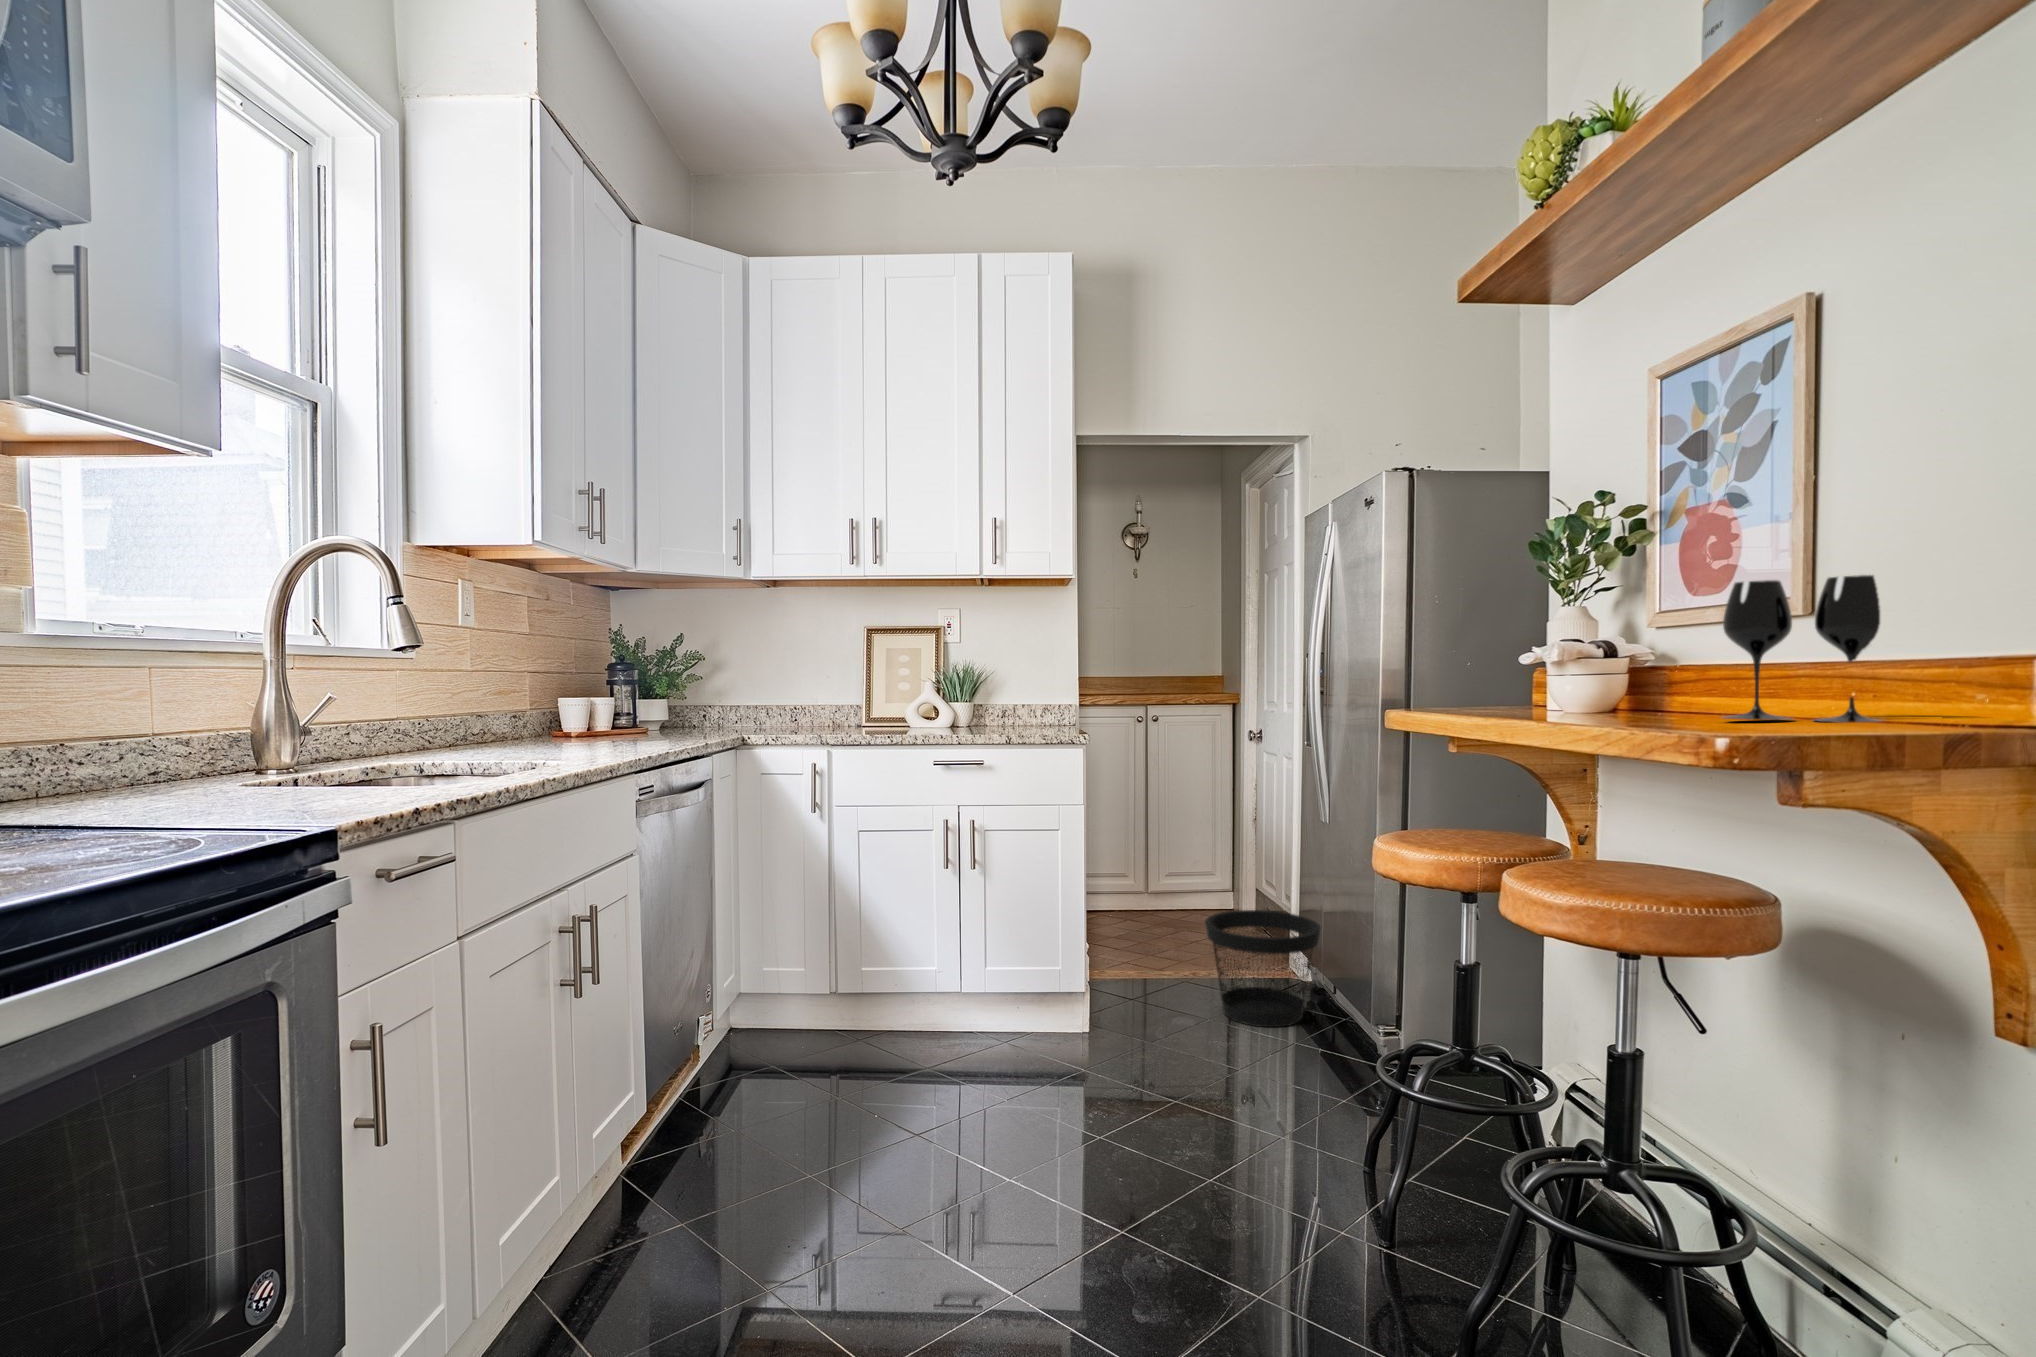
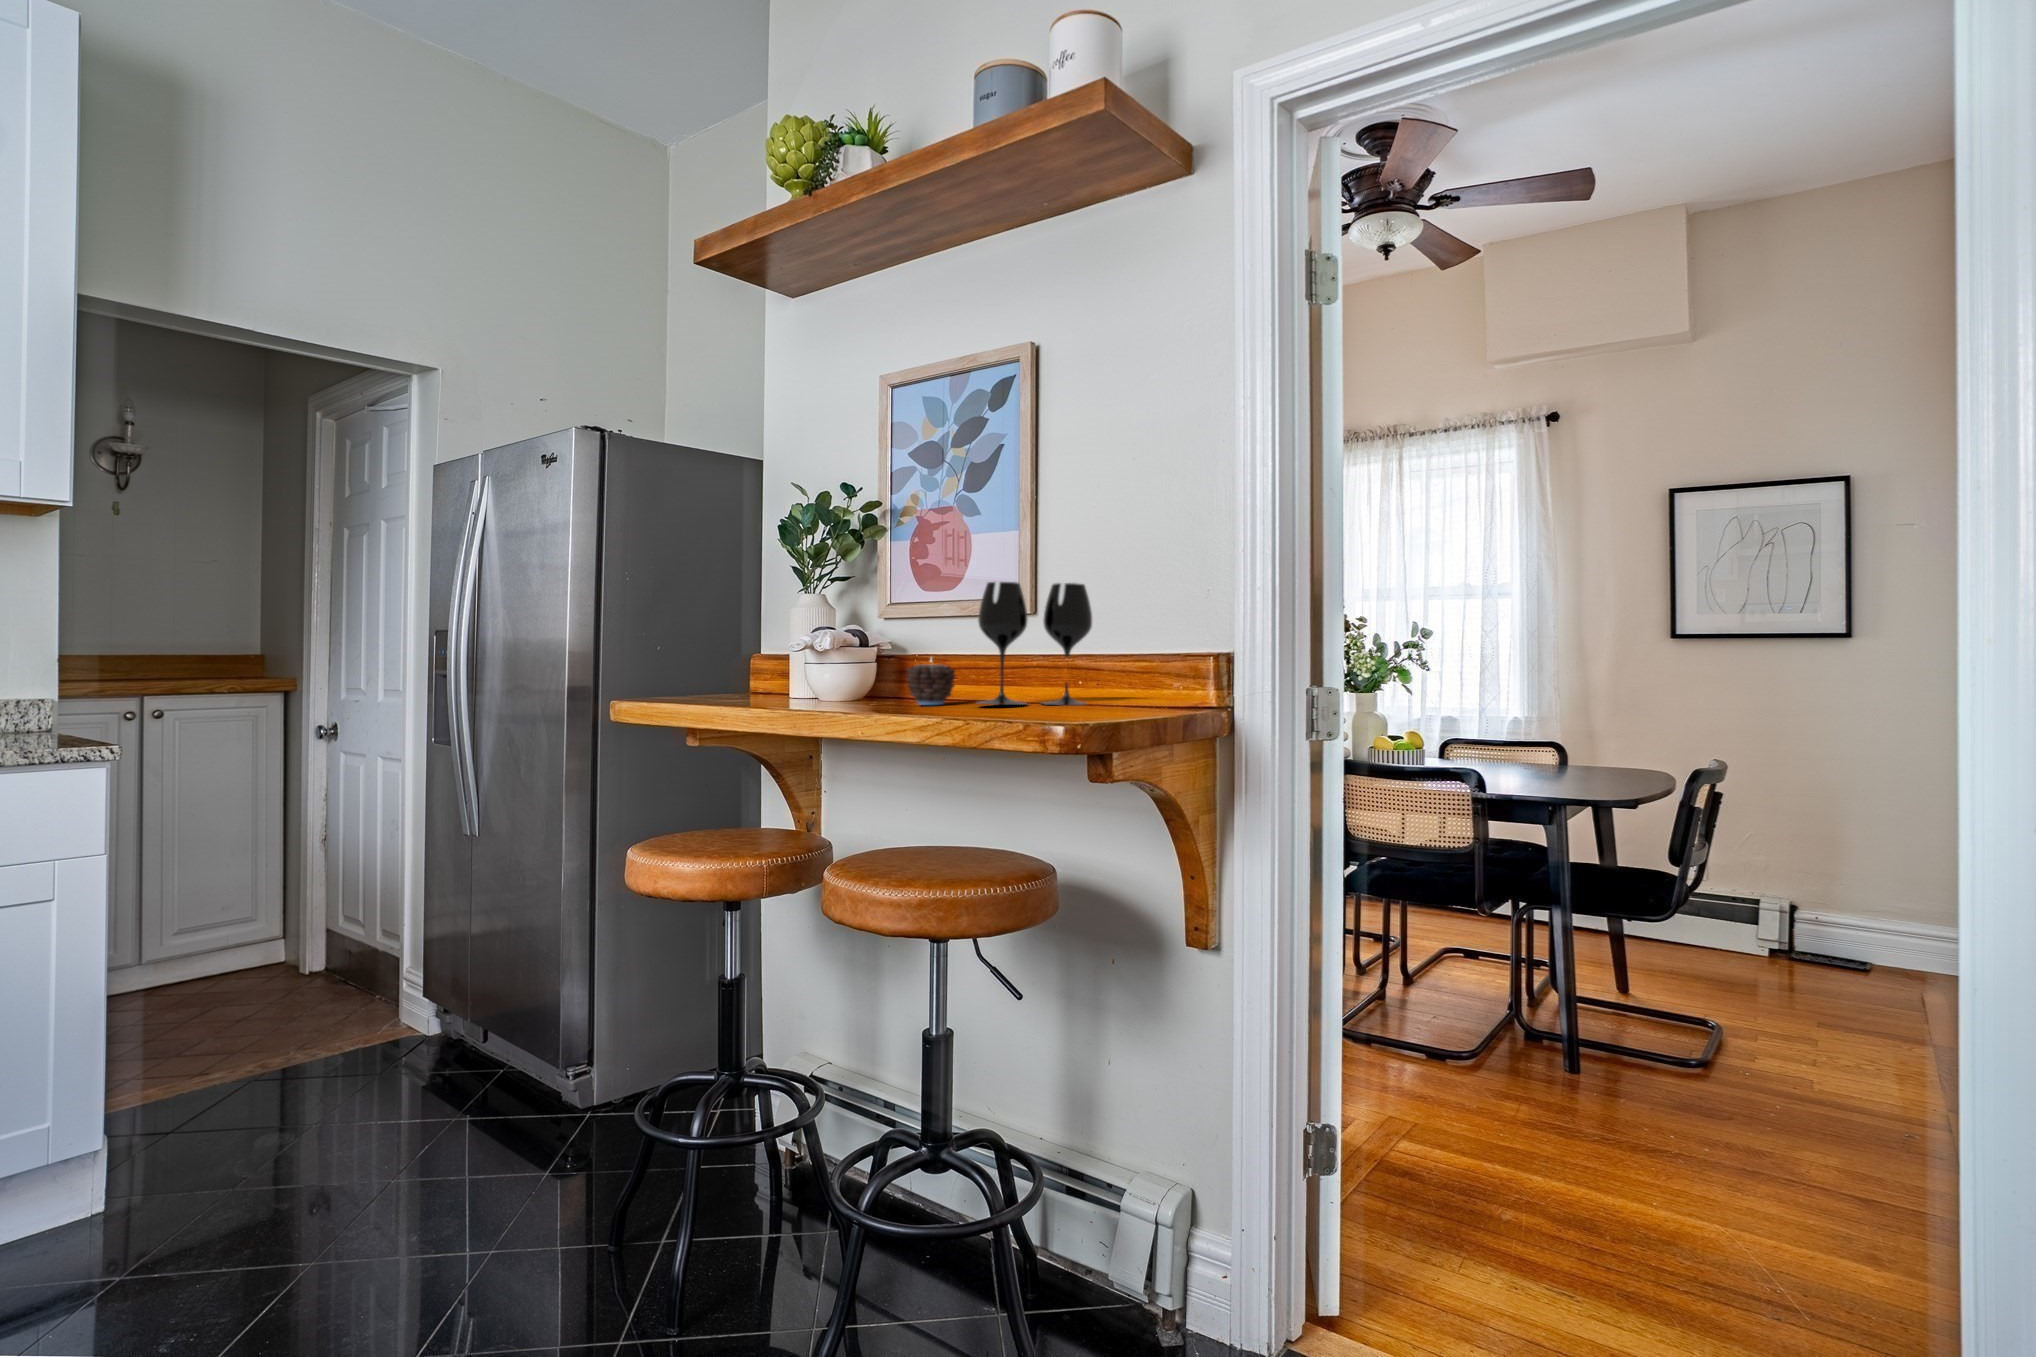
candle: none [1653,666,1717,719] -> present [906,664,955,705]
wastebasket: present [1205,910,1320,1027] -> none [297,956,470,1116]

